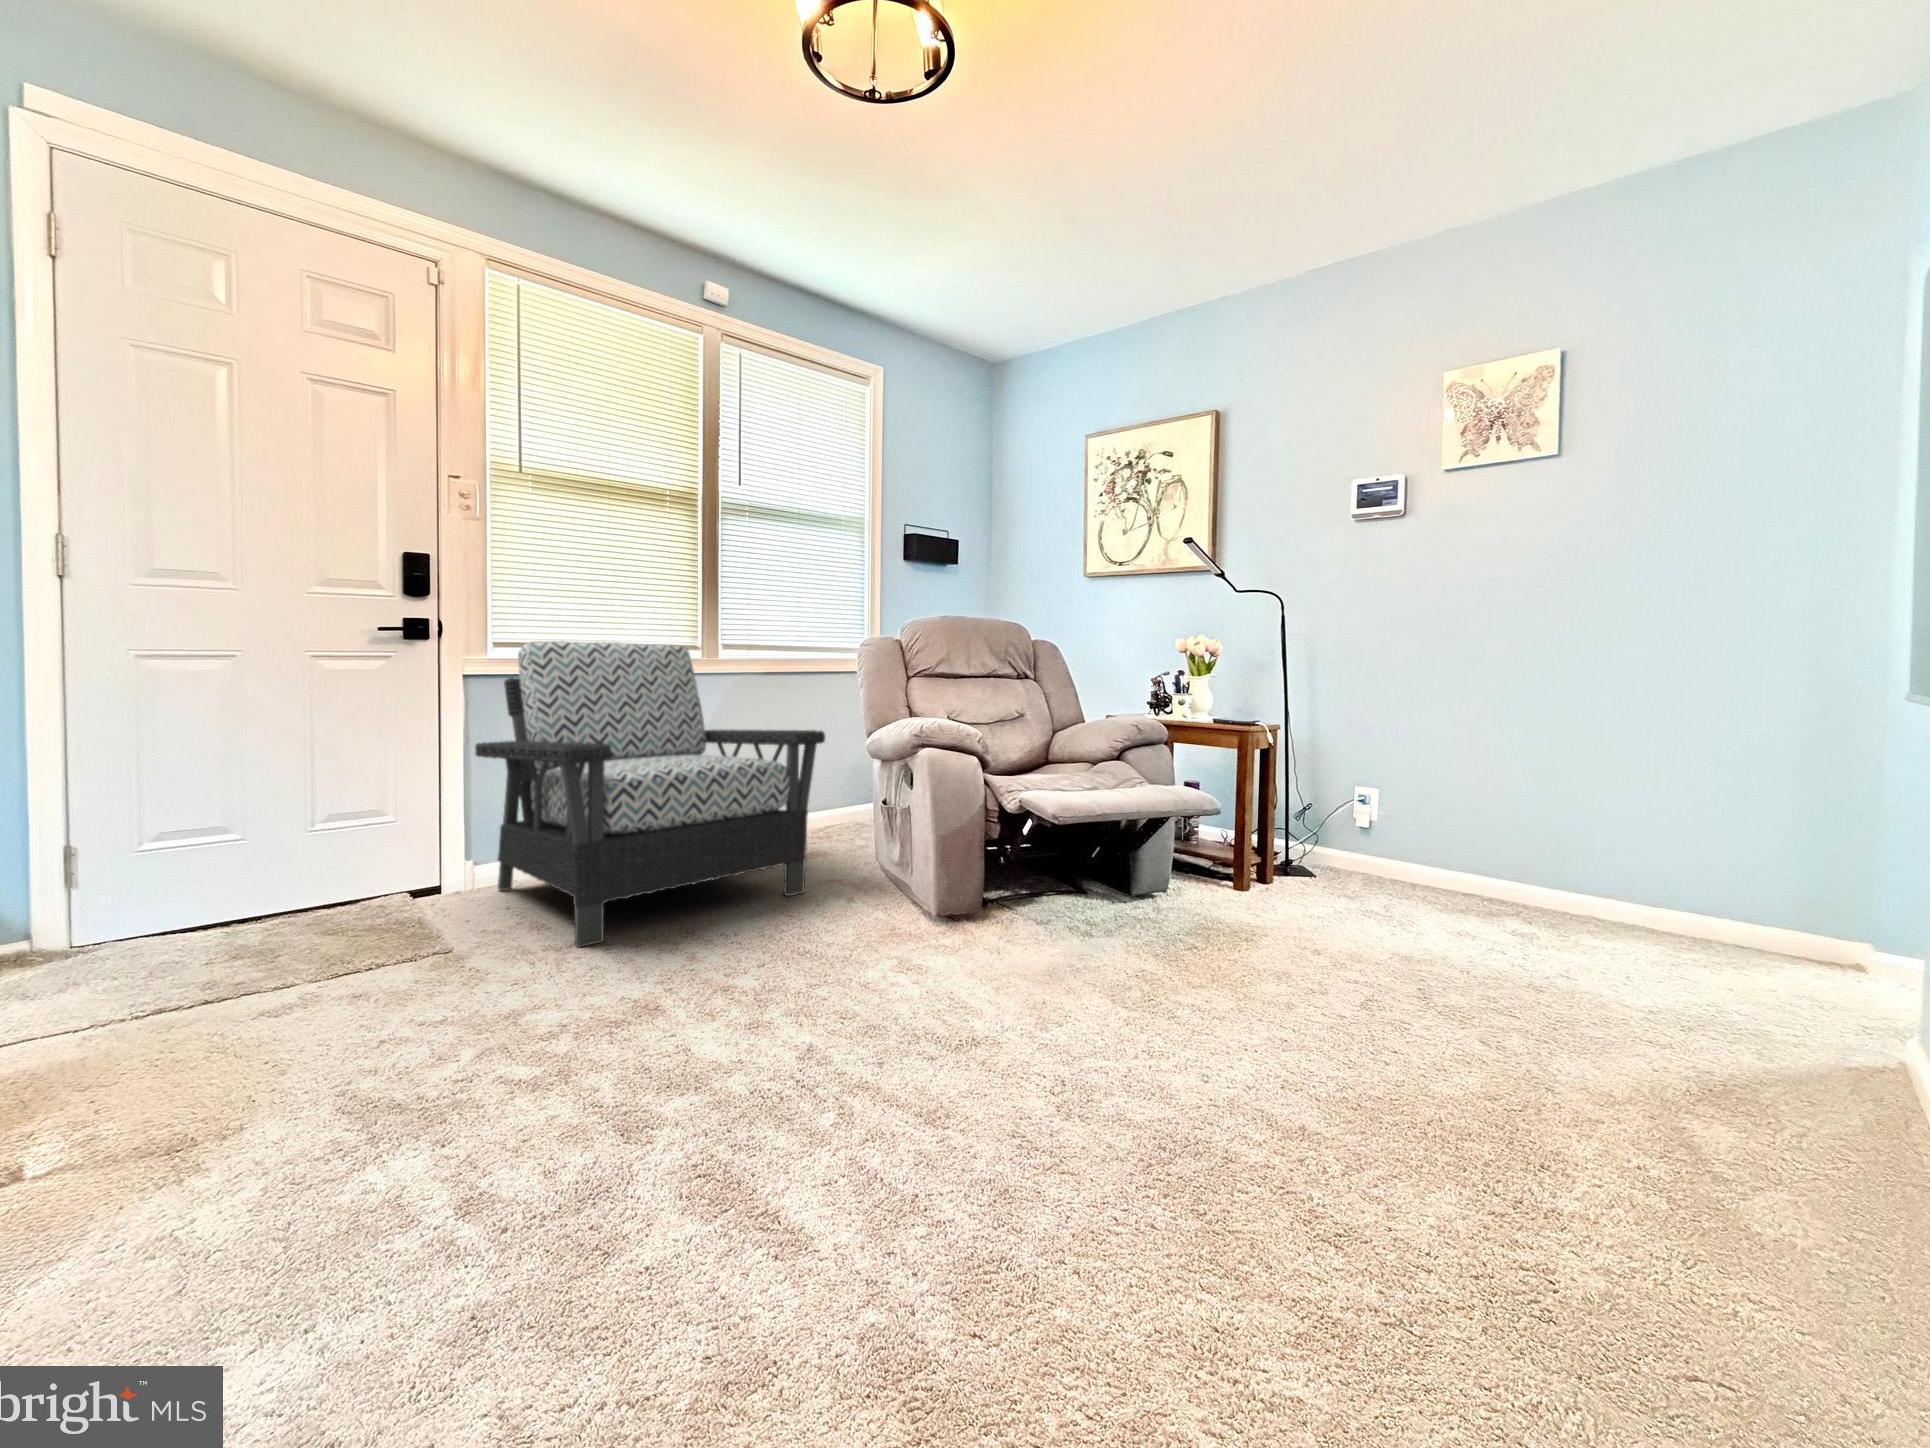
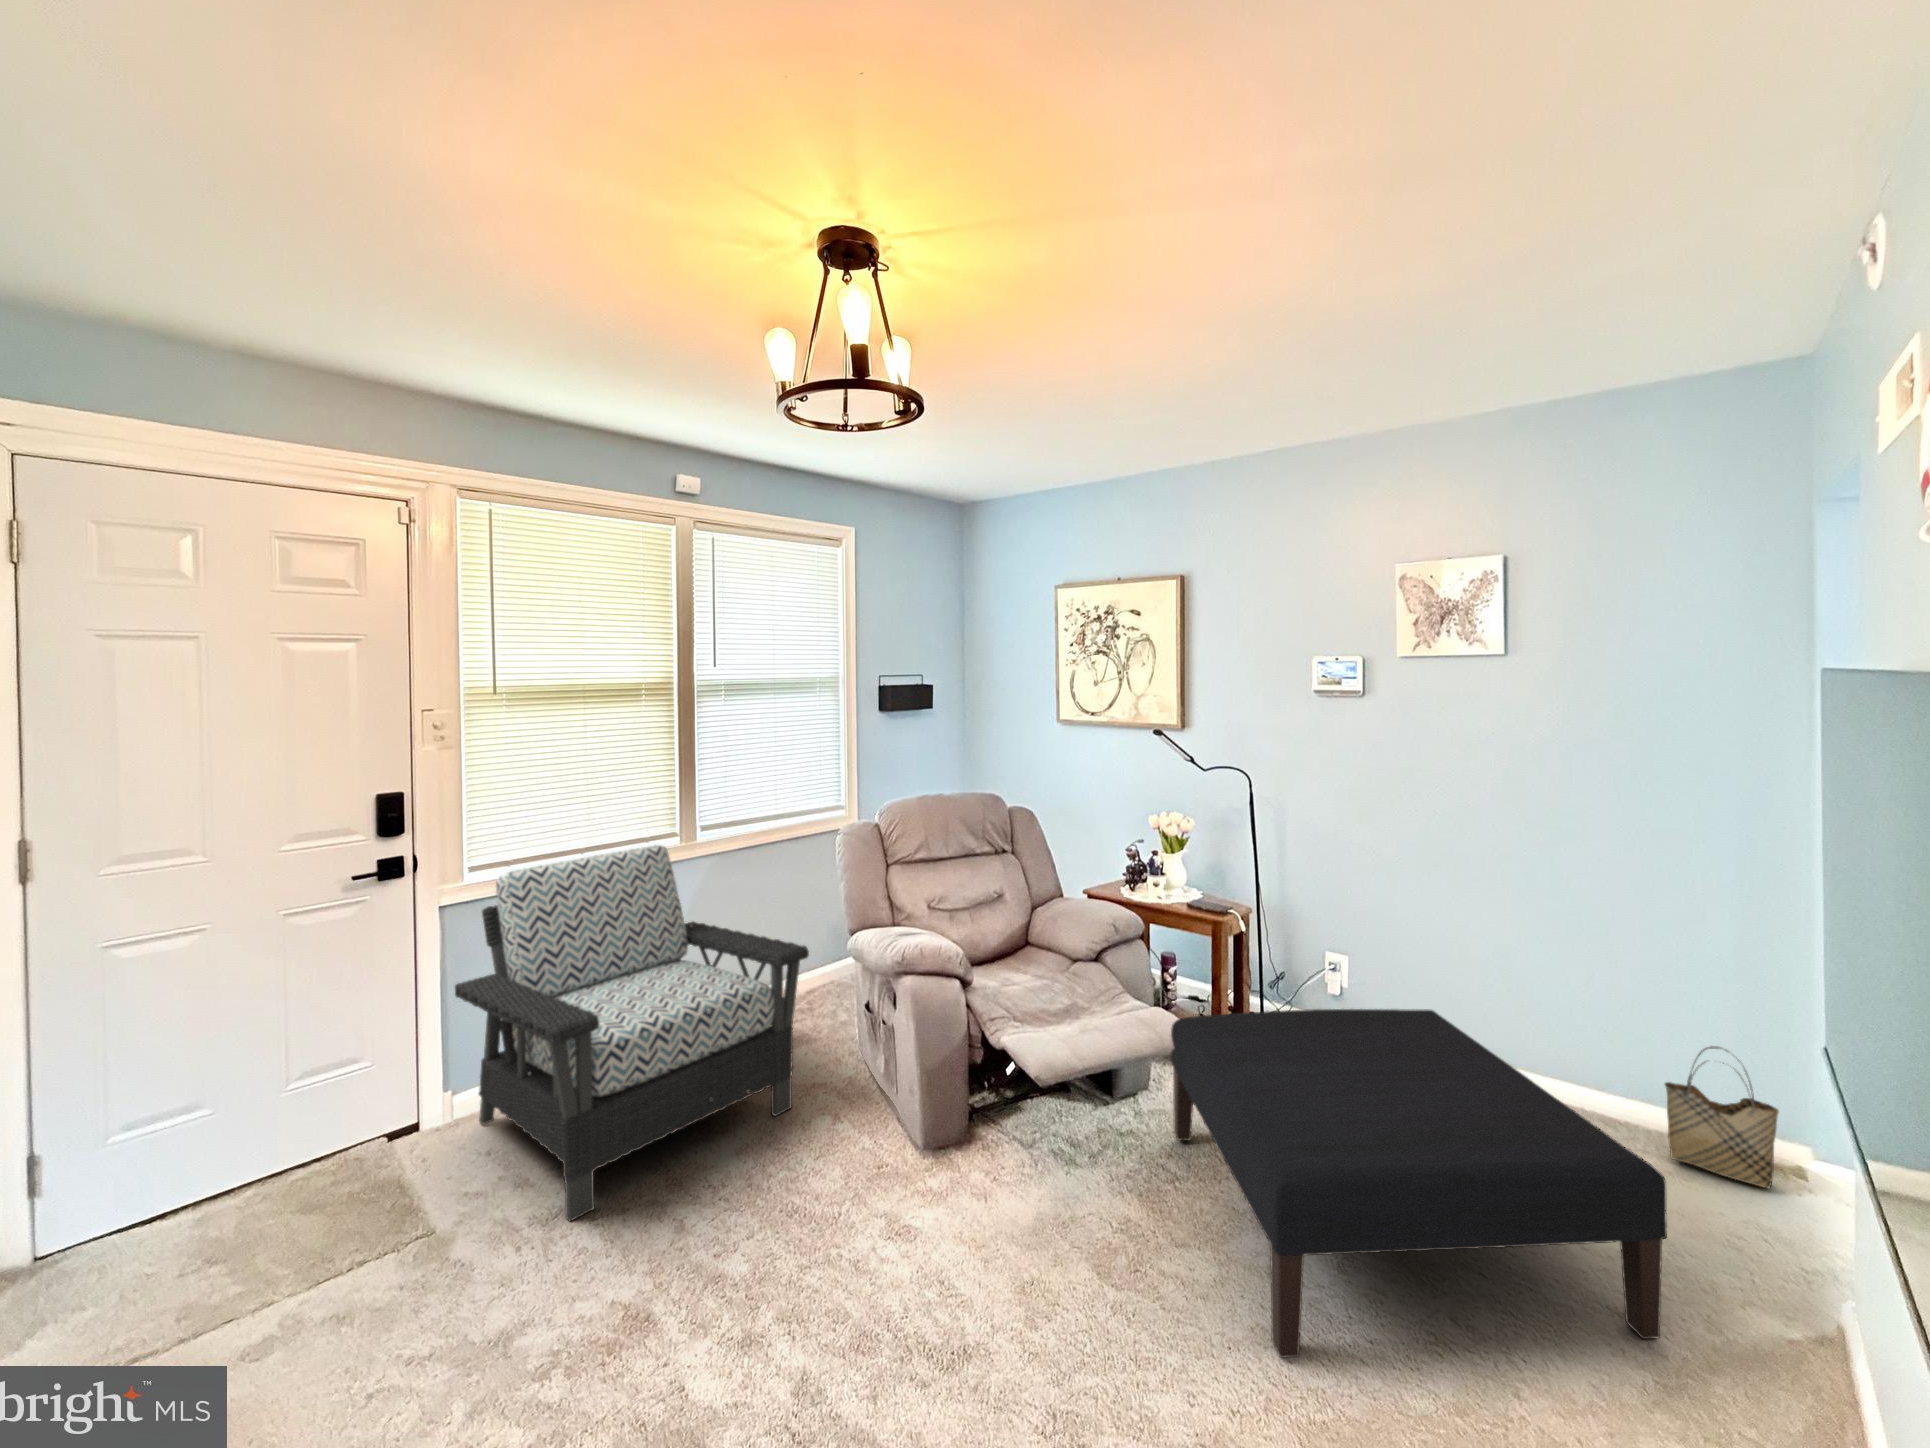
ottoman: none [1191,796,1727,1059] -> present [1171,1009,1667,1358]
woven basket: none [1718,836,1846,972] -> present [1665,1046,1779,1188]

